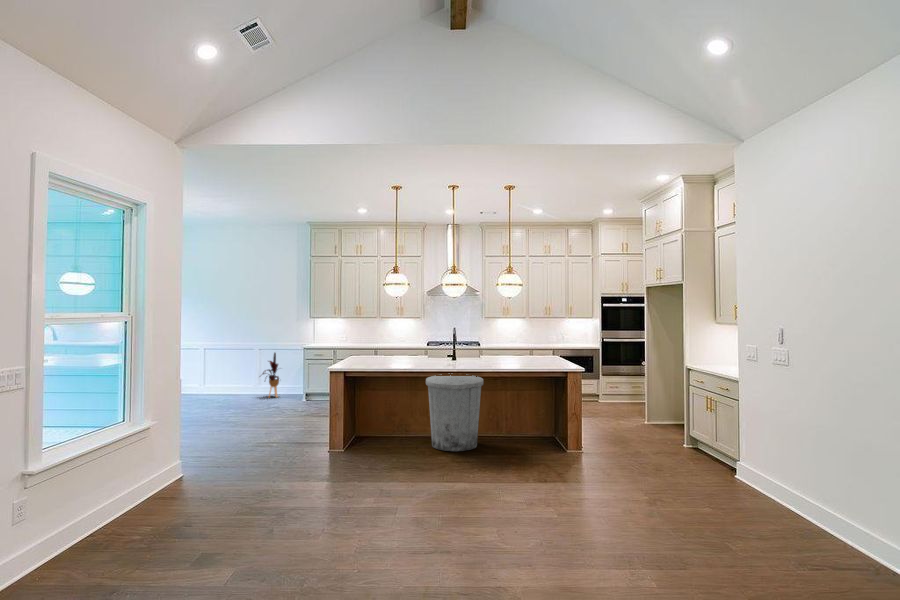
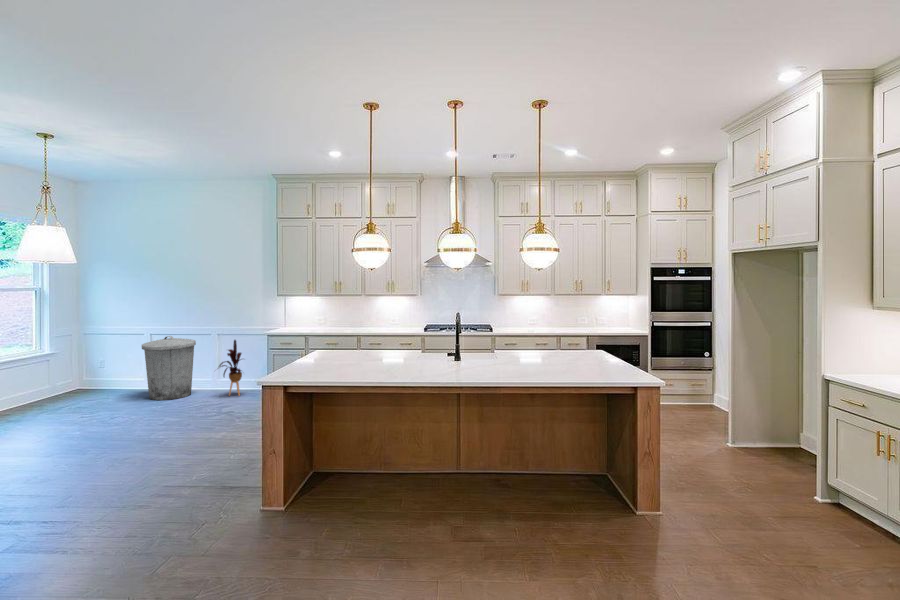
trash can: present [426,373,483,451] -> present [142,336,196,400]

